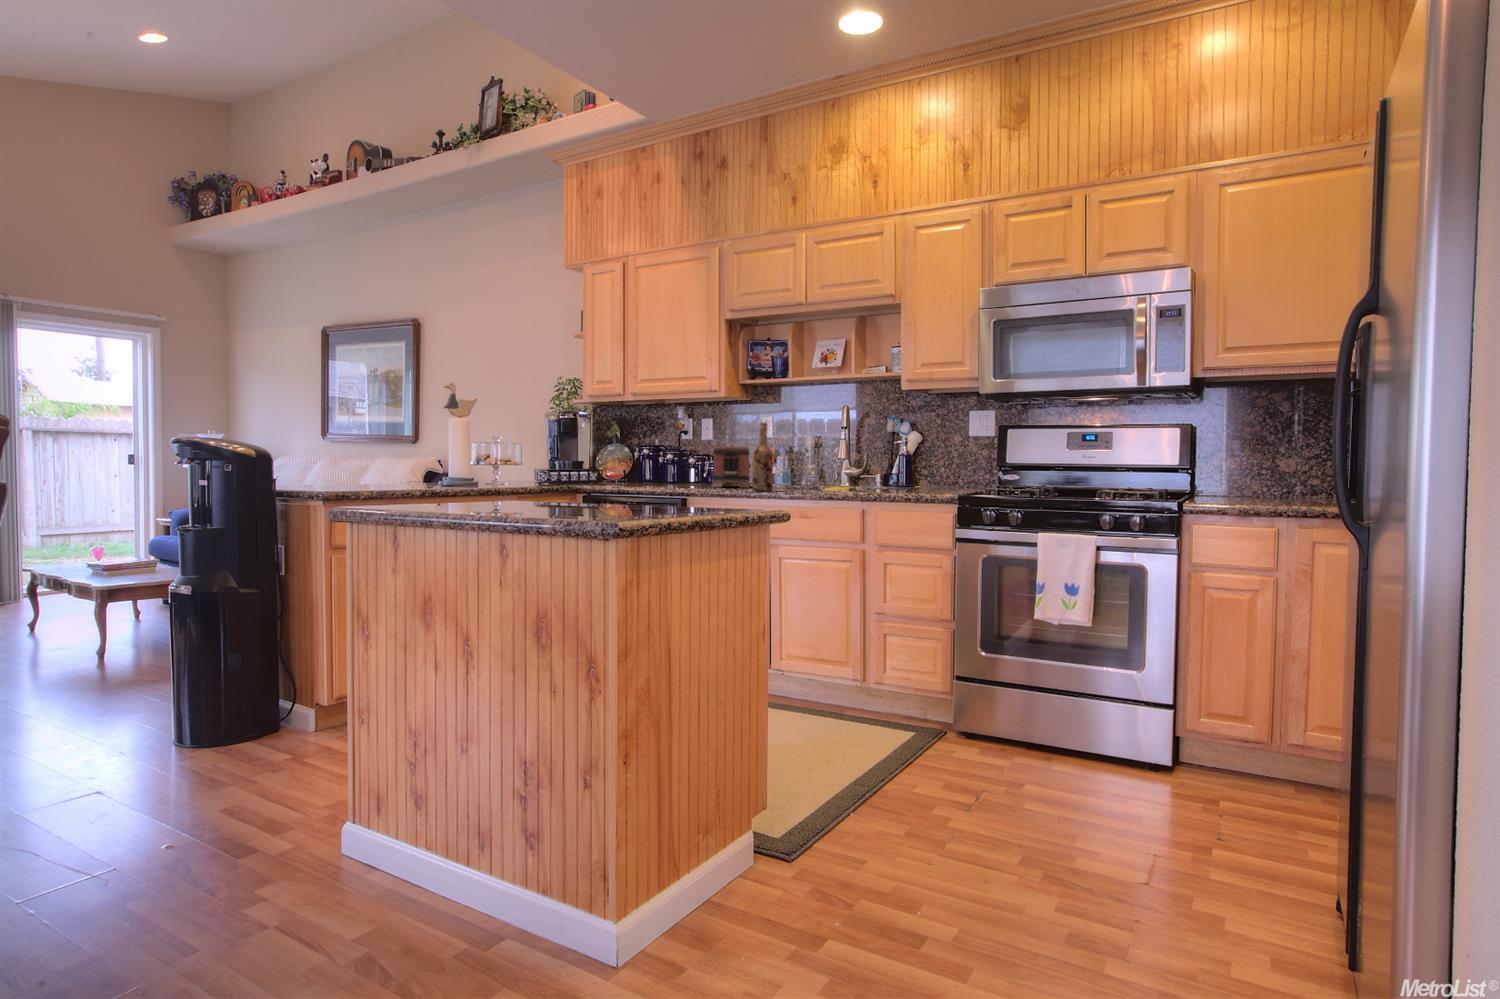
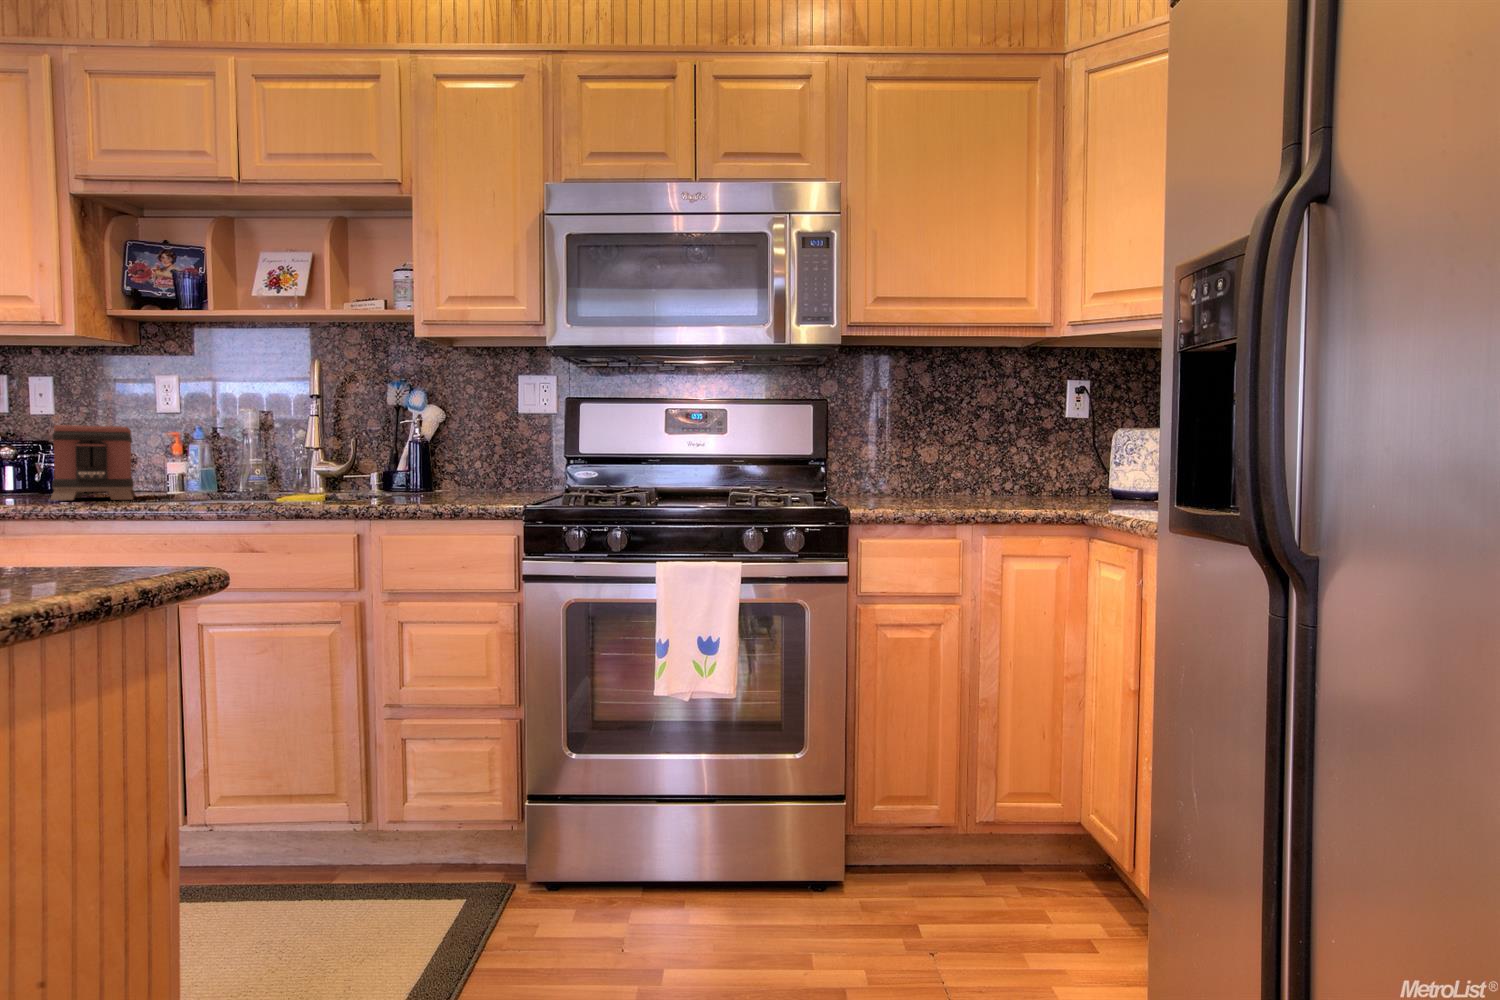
wine bottle: present [752,423,773,491] -> none [136,381,181,506]

